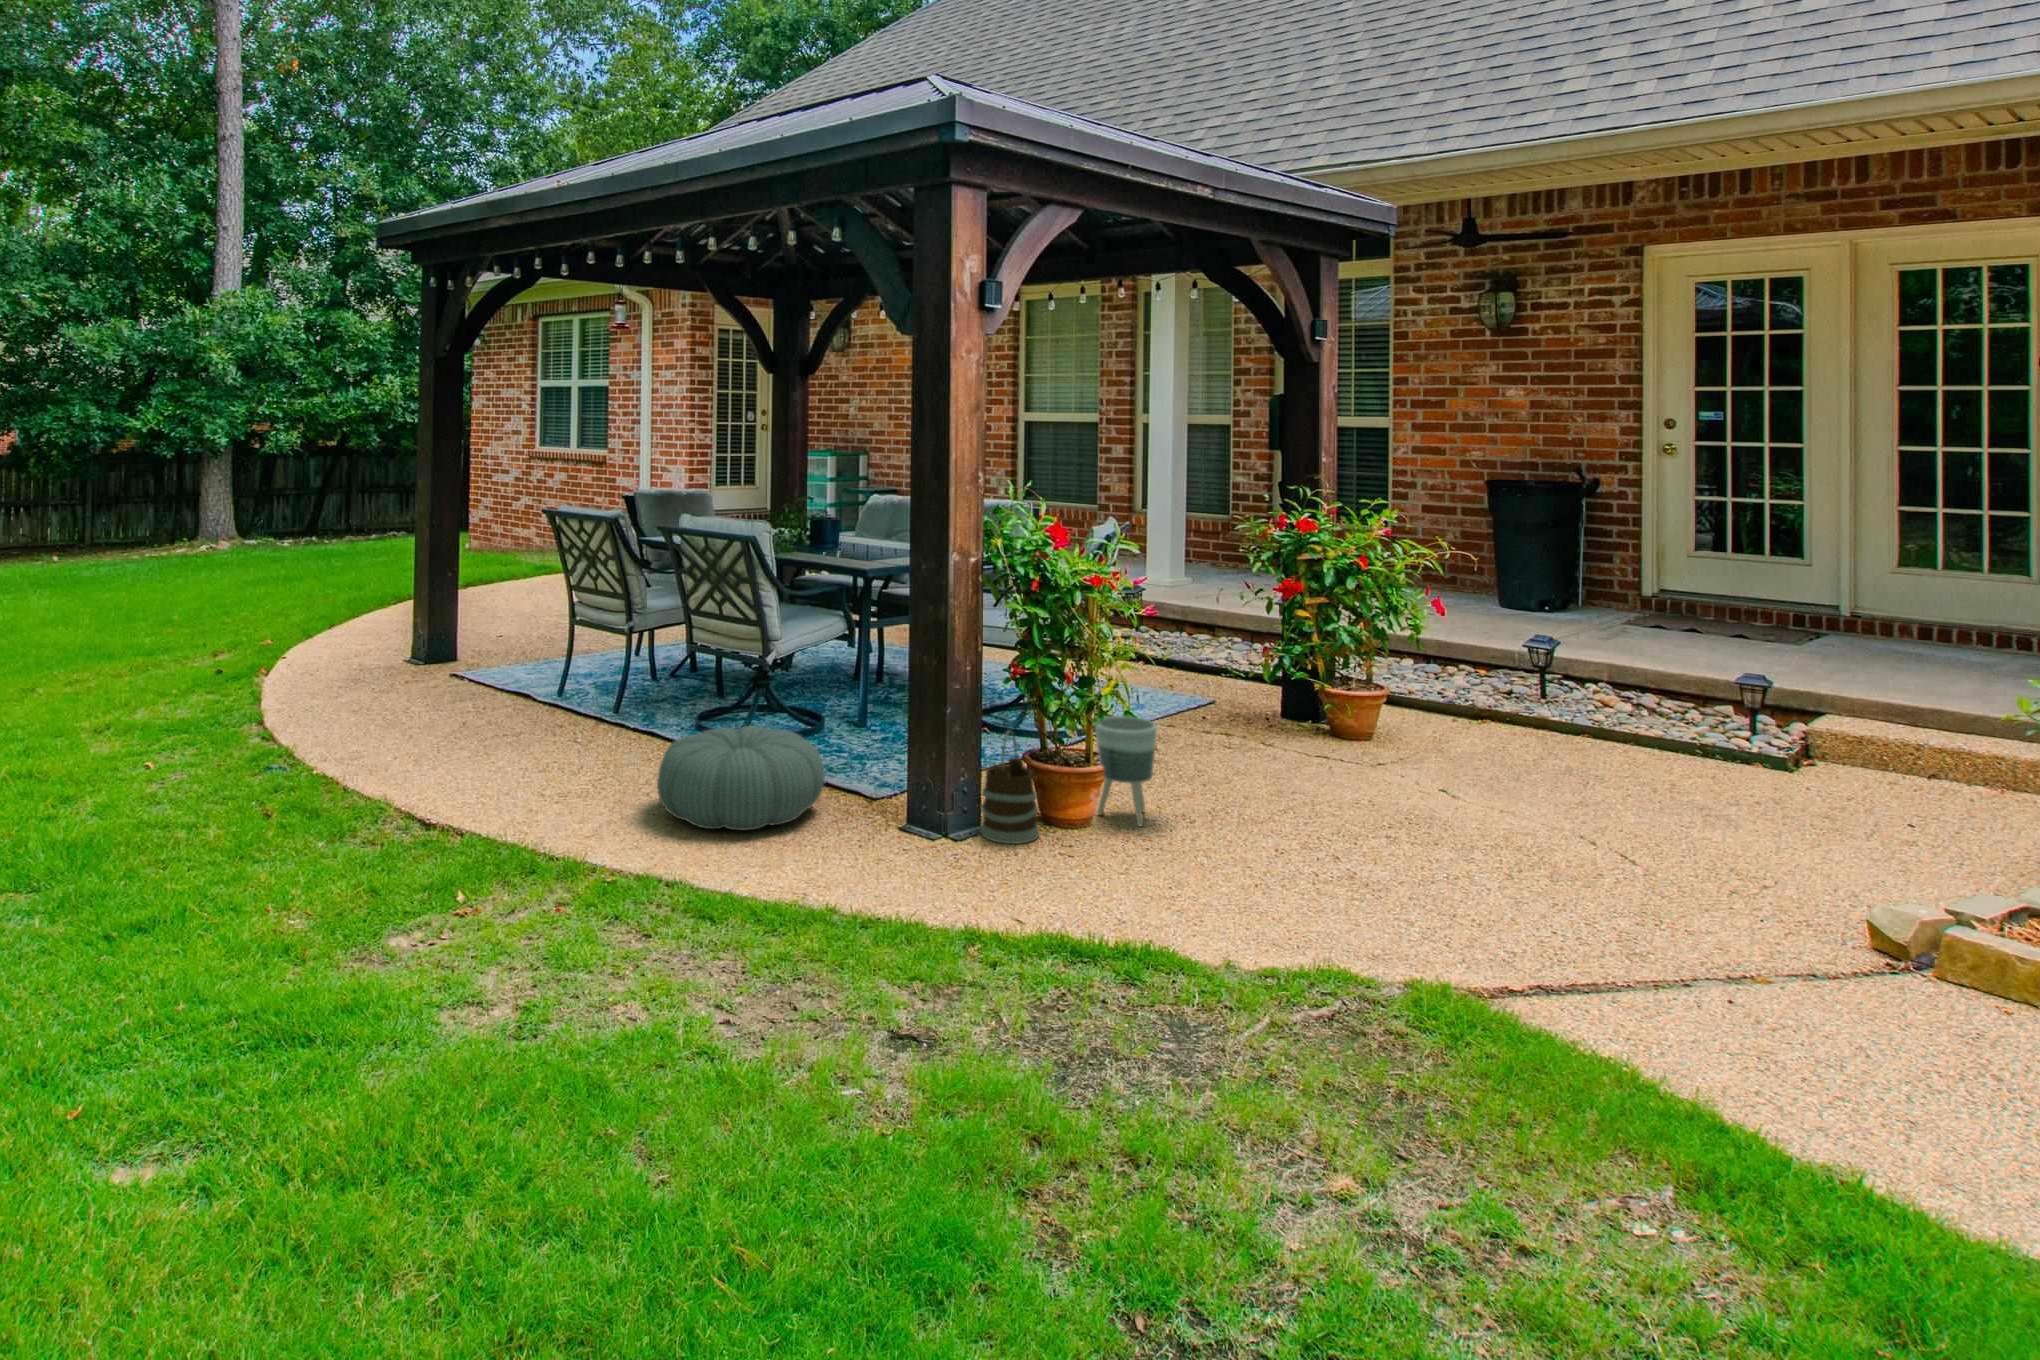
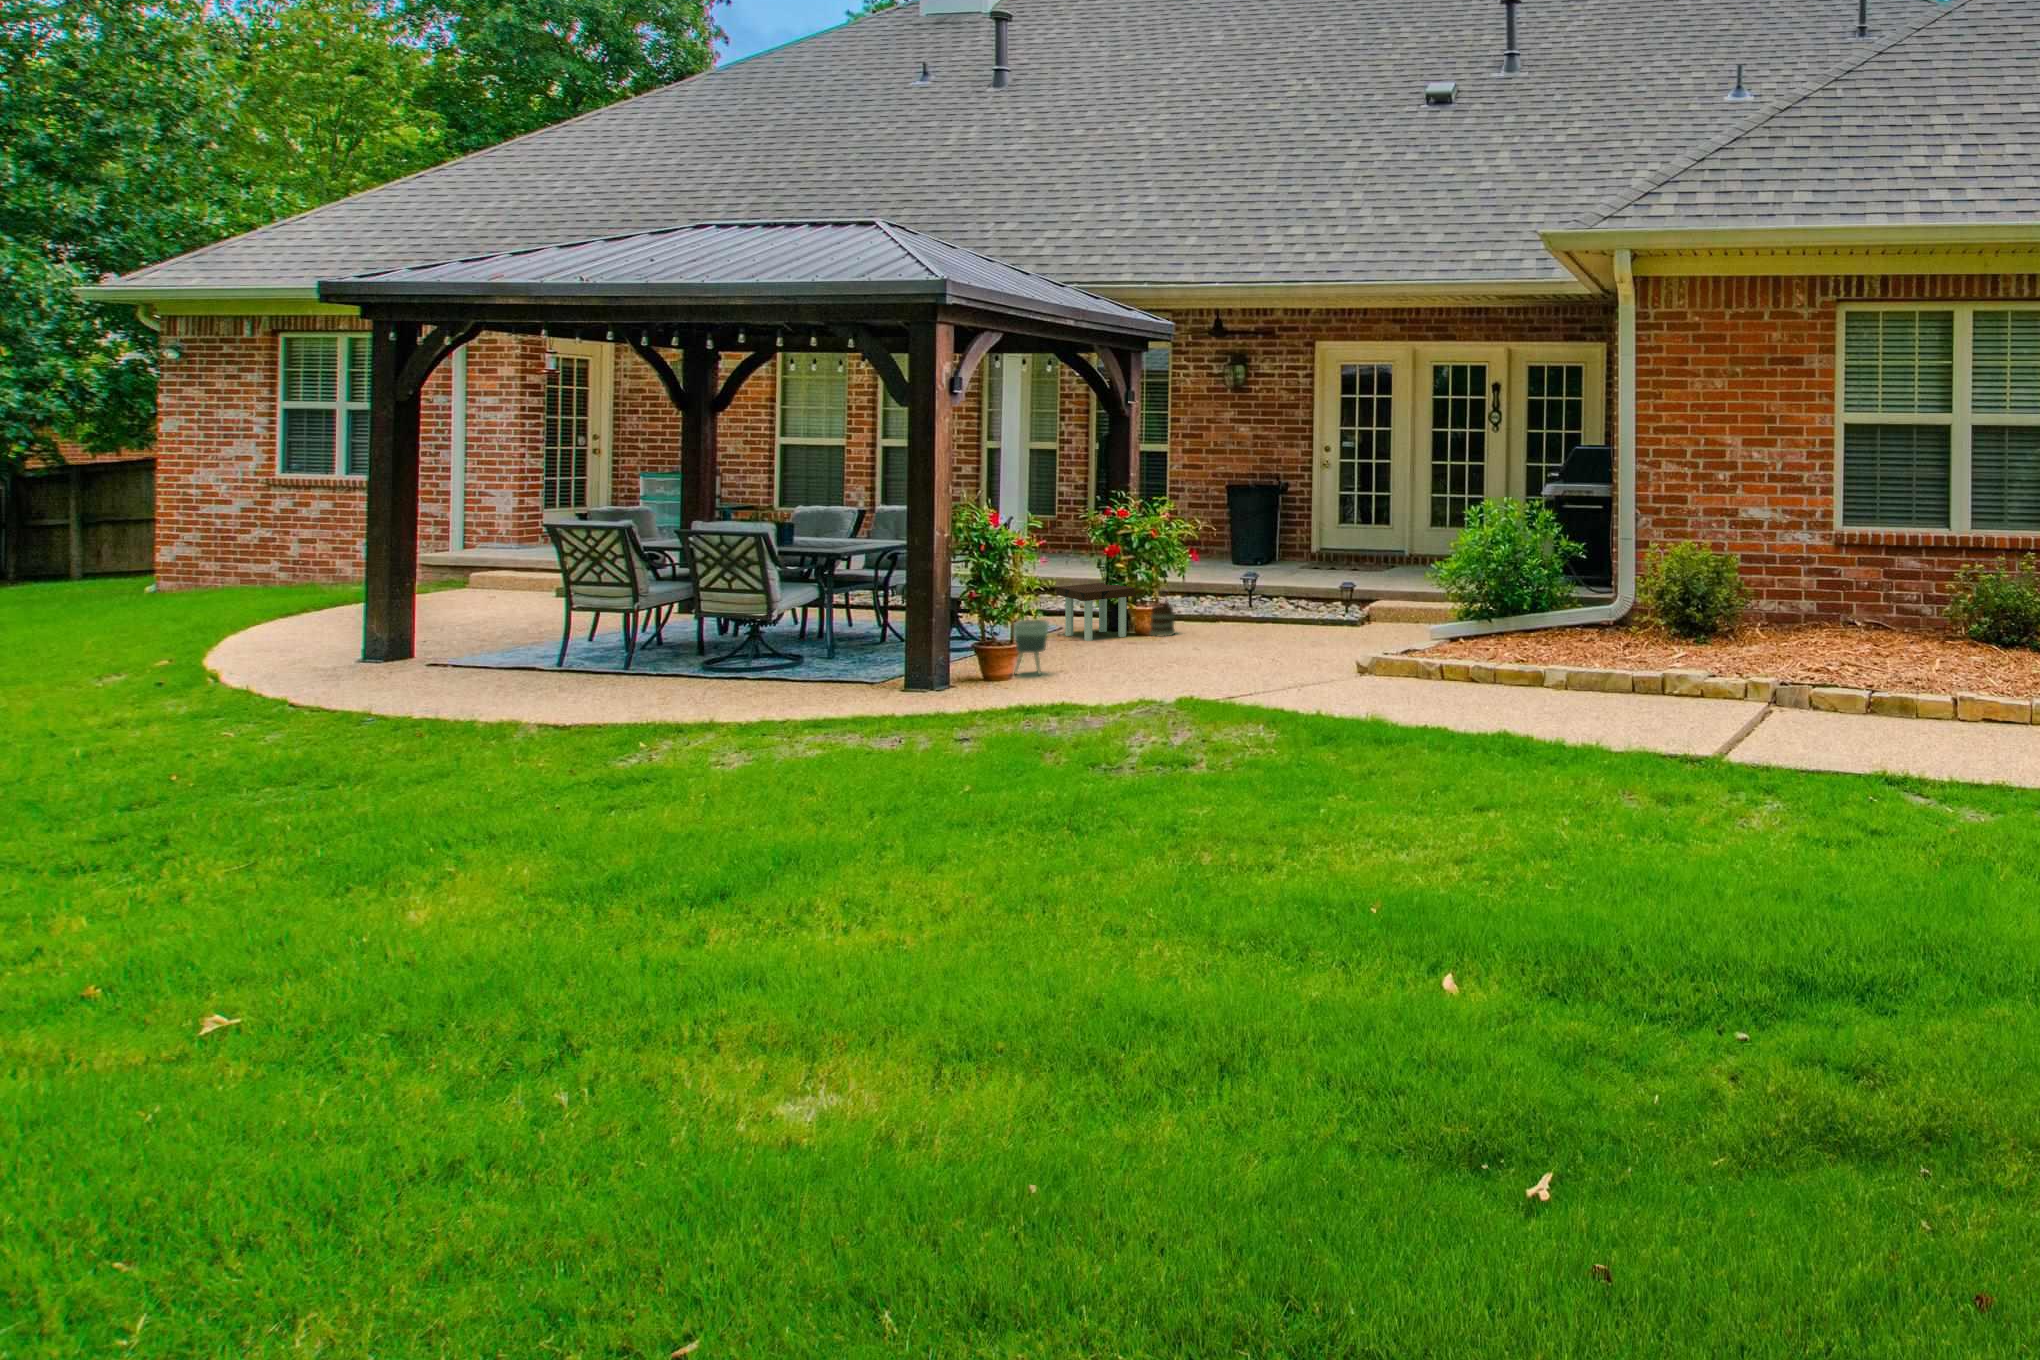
side table: none [1201,635,1331,738] -> present [1056,583,1135,641]
pouf: present [657,726,825,830] -> none [738,646,851,702]
wooden bucket: present [981,731,1039,844] -> present [1150,601,1175,637]

